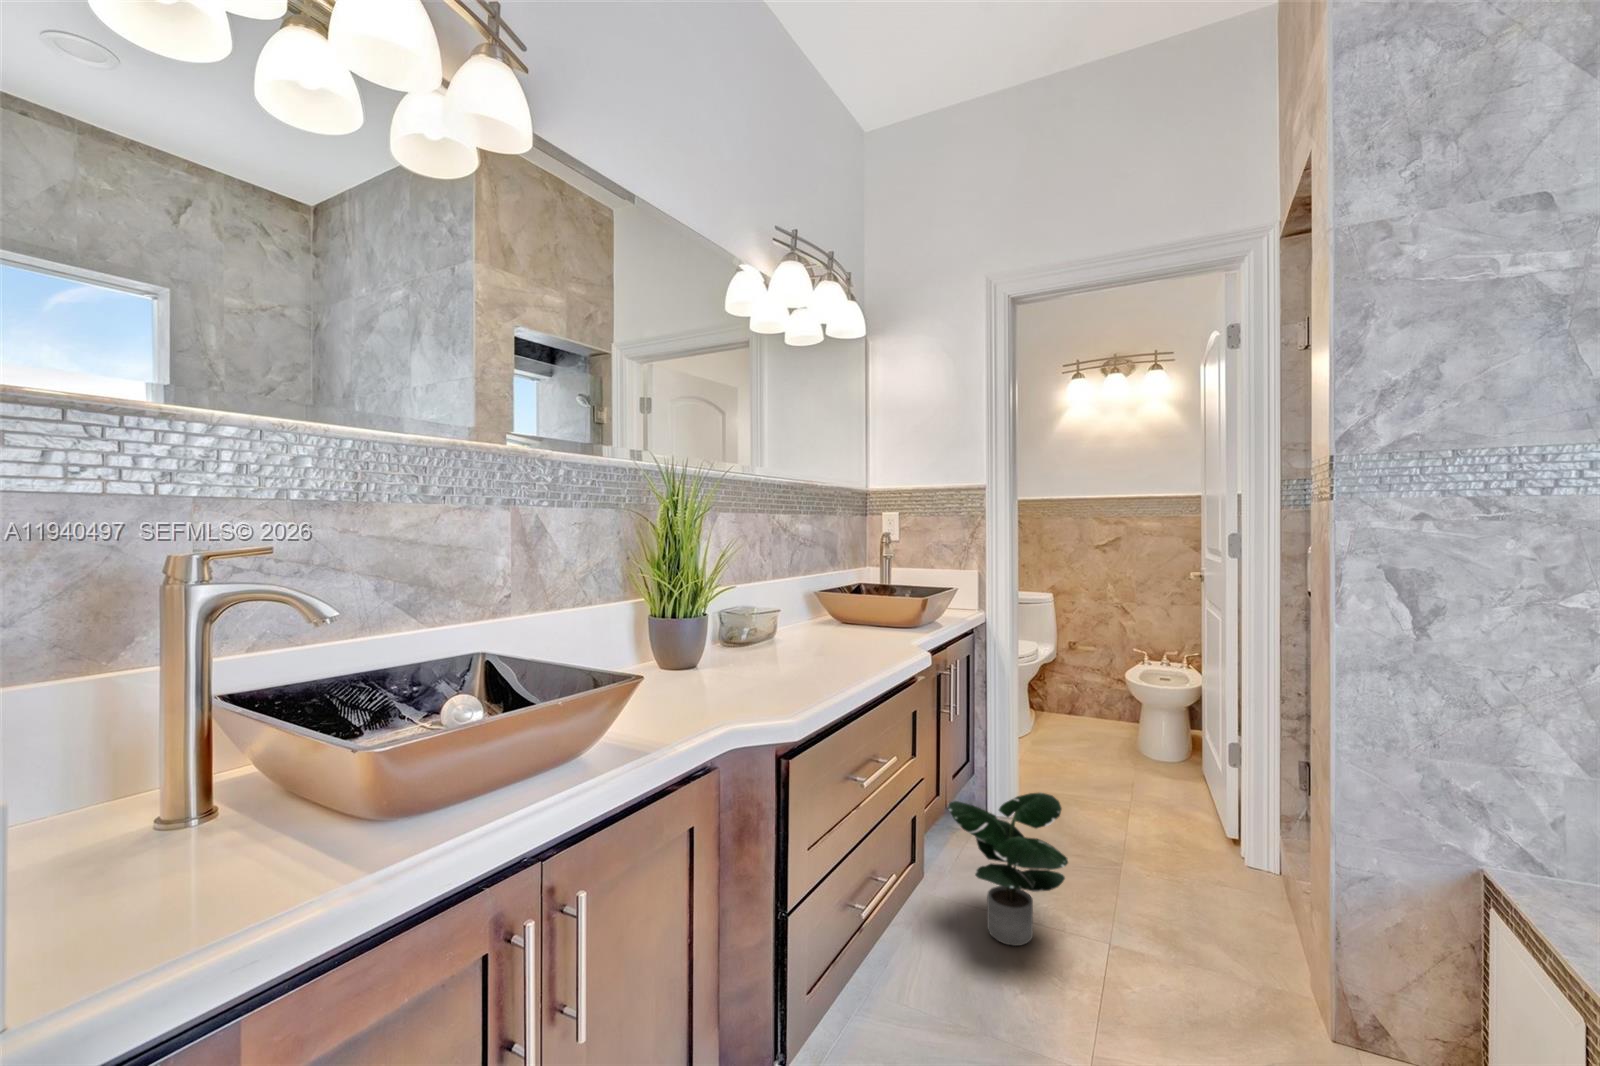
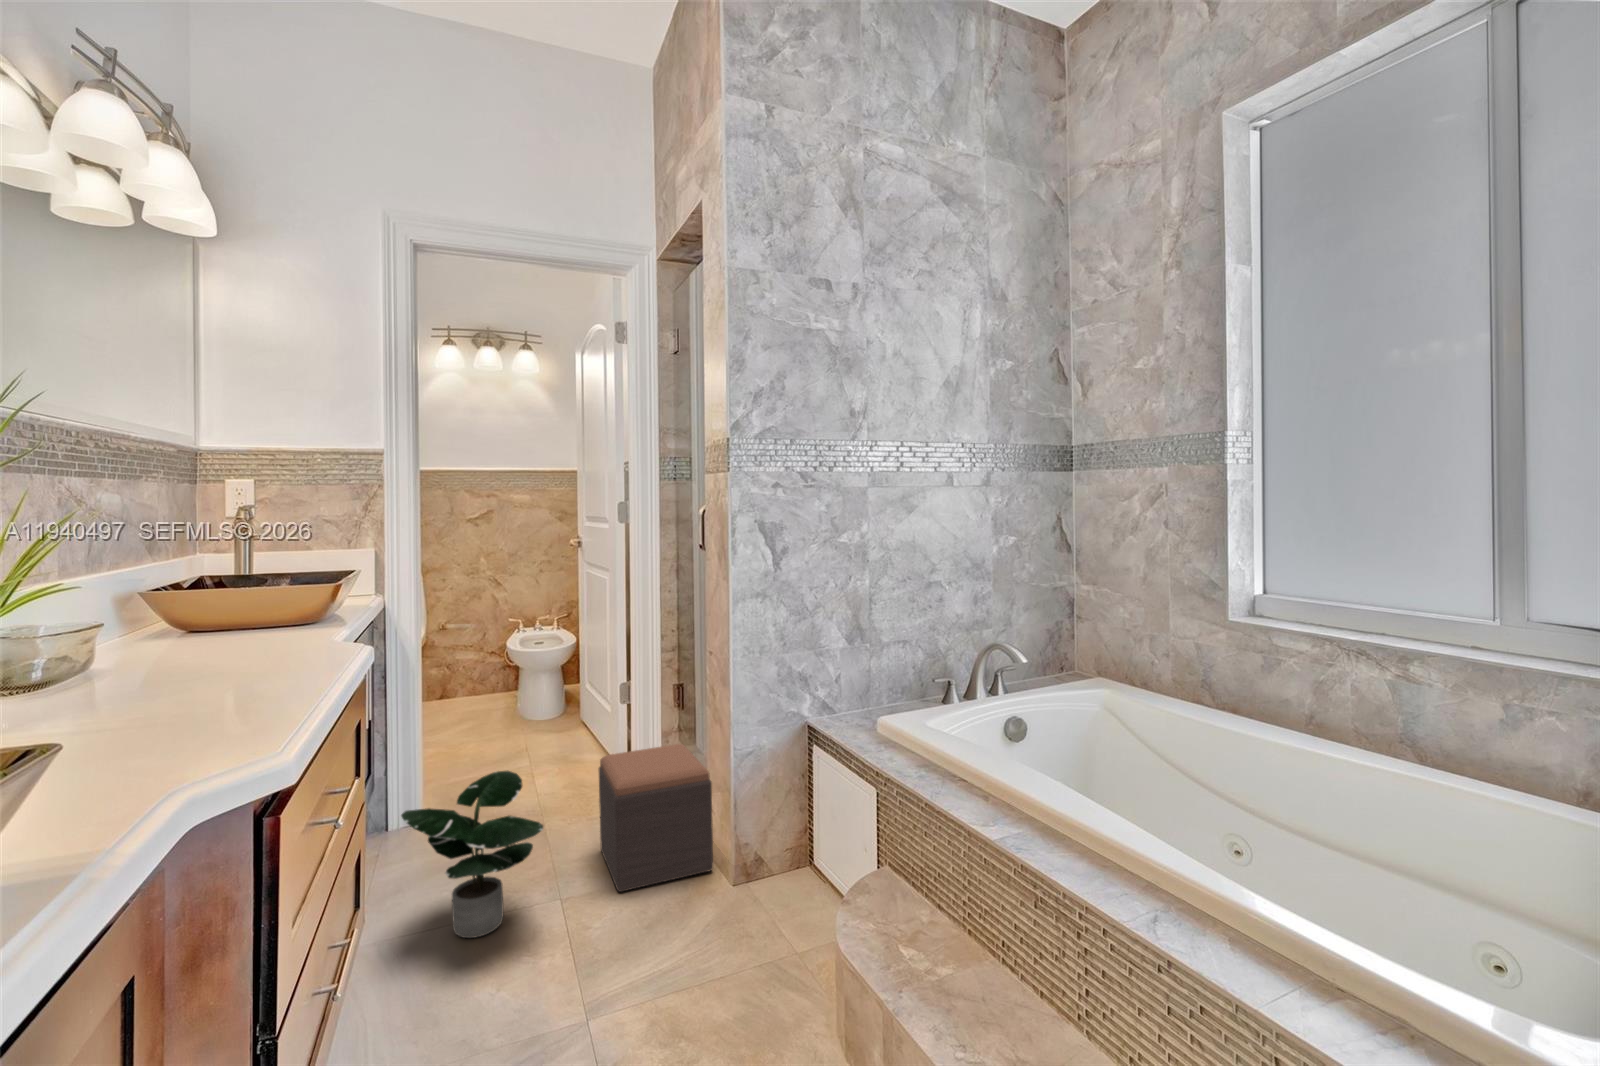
footstool: none [1158,815,1297,1012] -> present [599,744,713,892]

